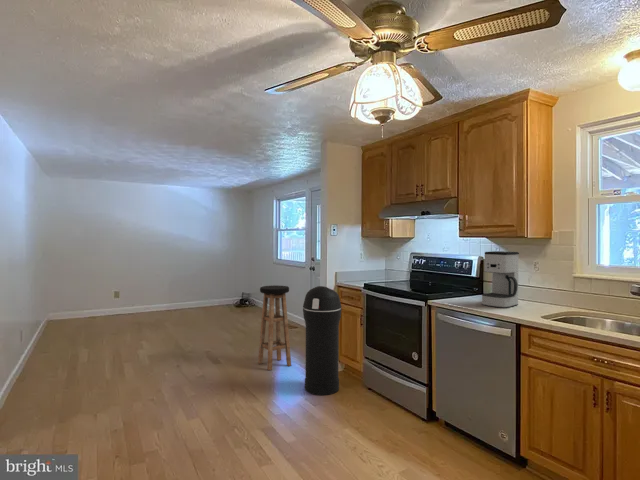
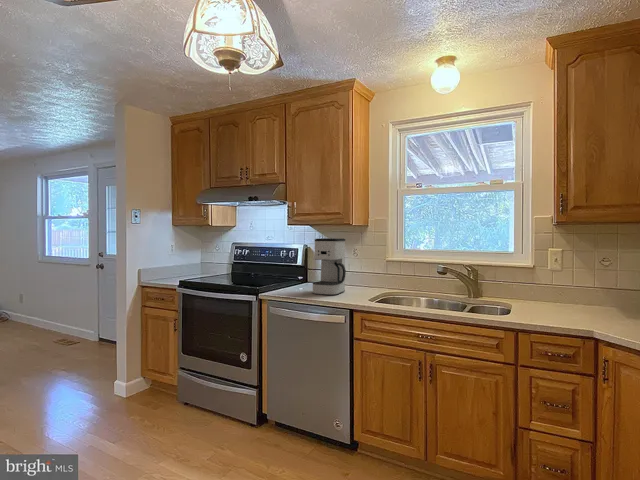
bar stool: present [258,285,291,370] -> none [23,291,77,406]
trash can: present [303,286,342,395] -> none [95,287,150,425]

